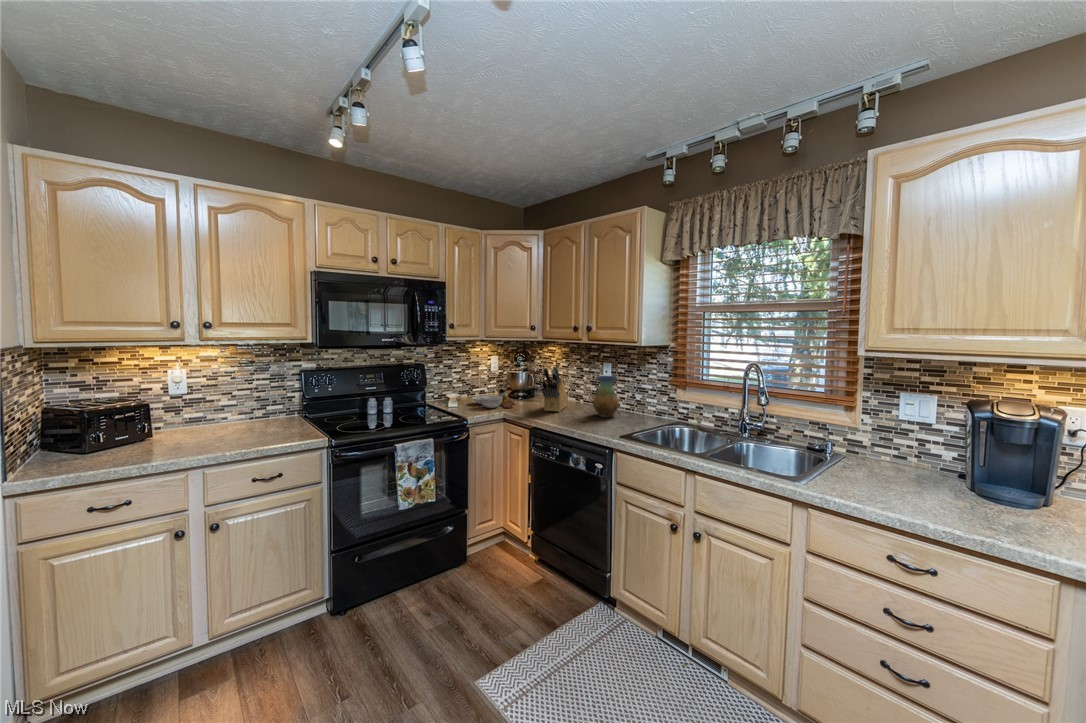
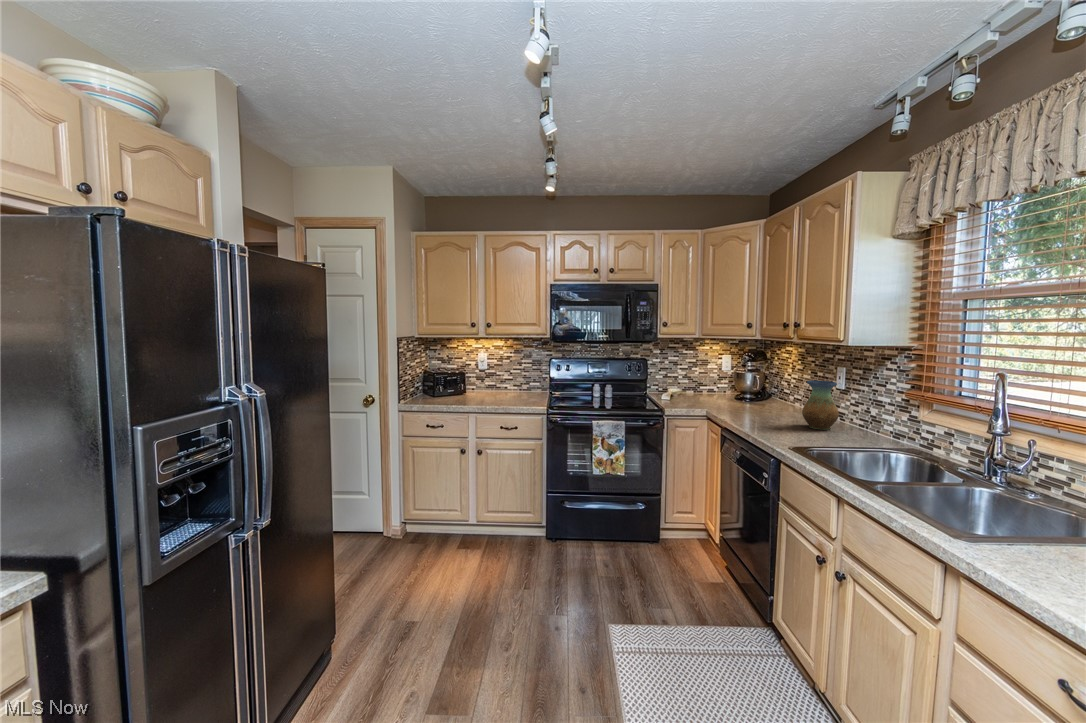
knife block: present [541,366,568,412] -> none [742,367,790,417]
cutting board: present [472,386,516,408] -> none [686,385,730,408]

